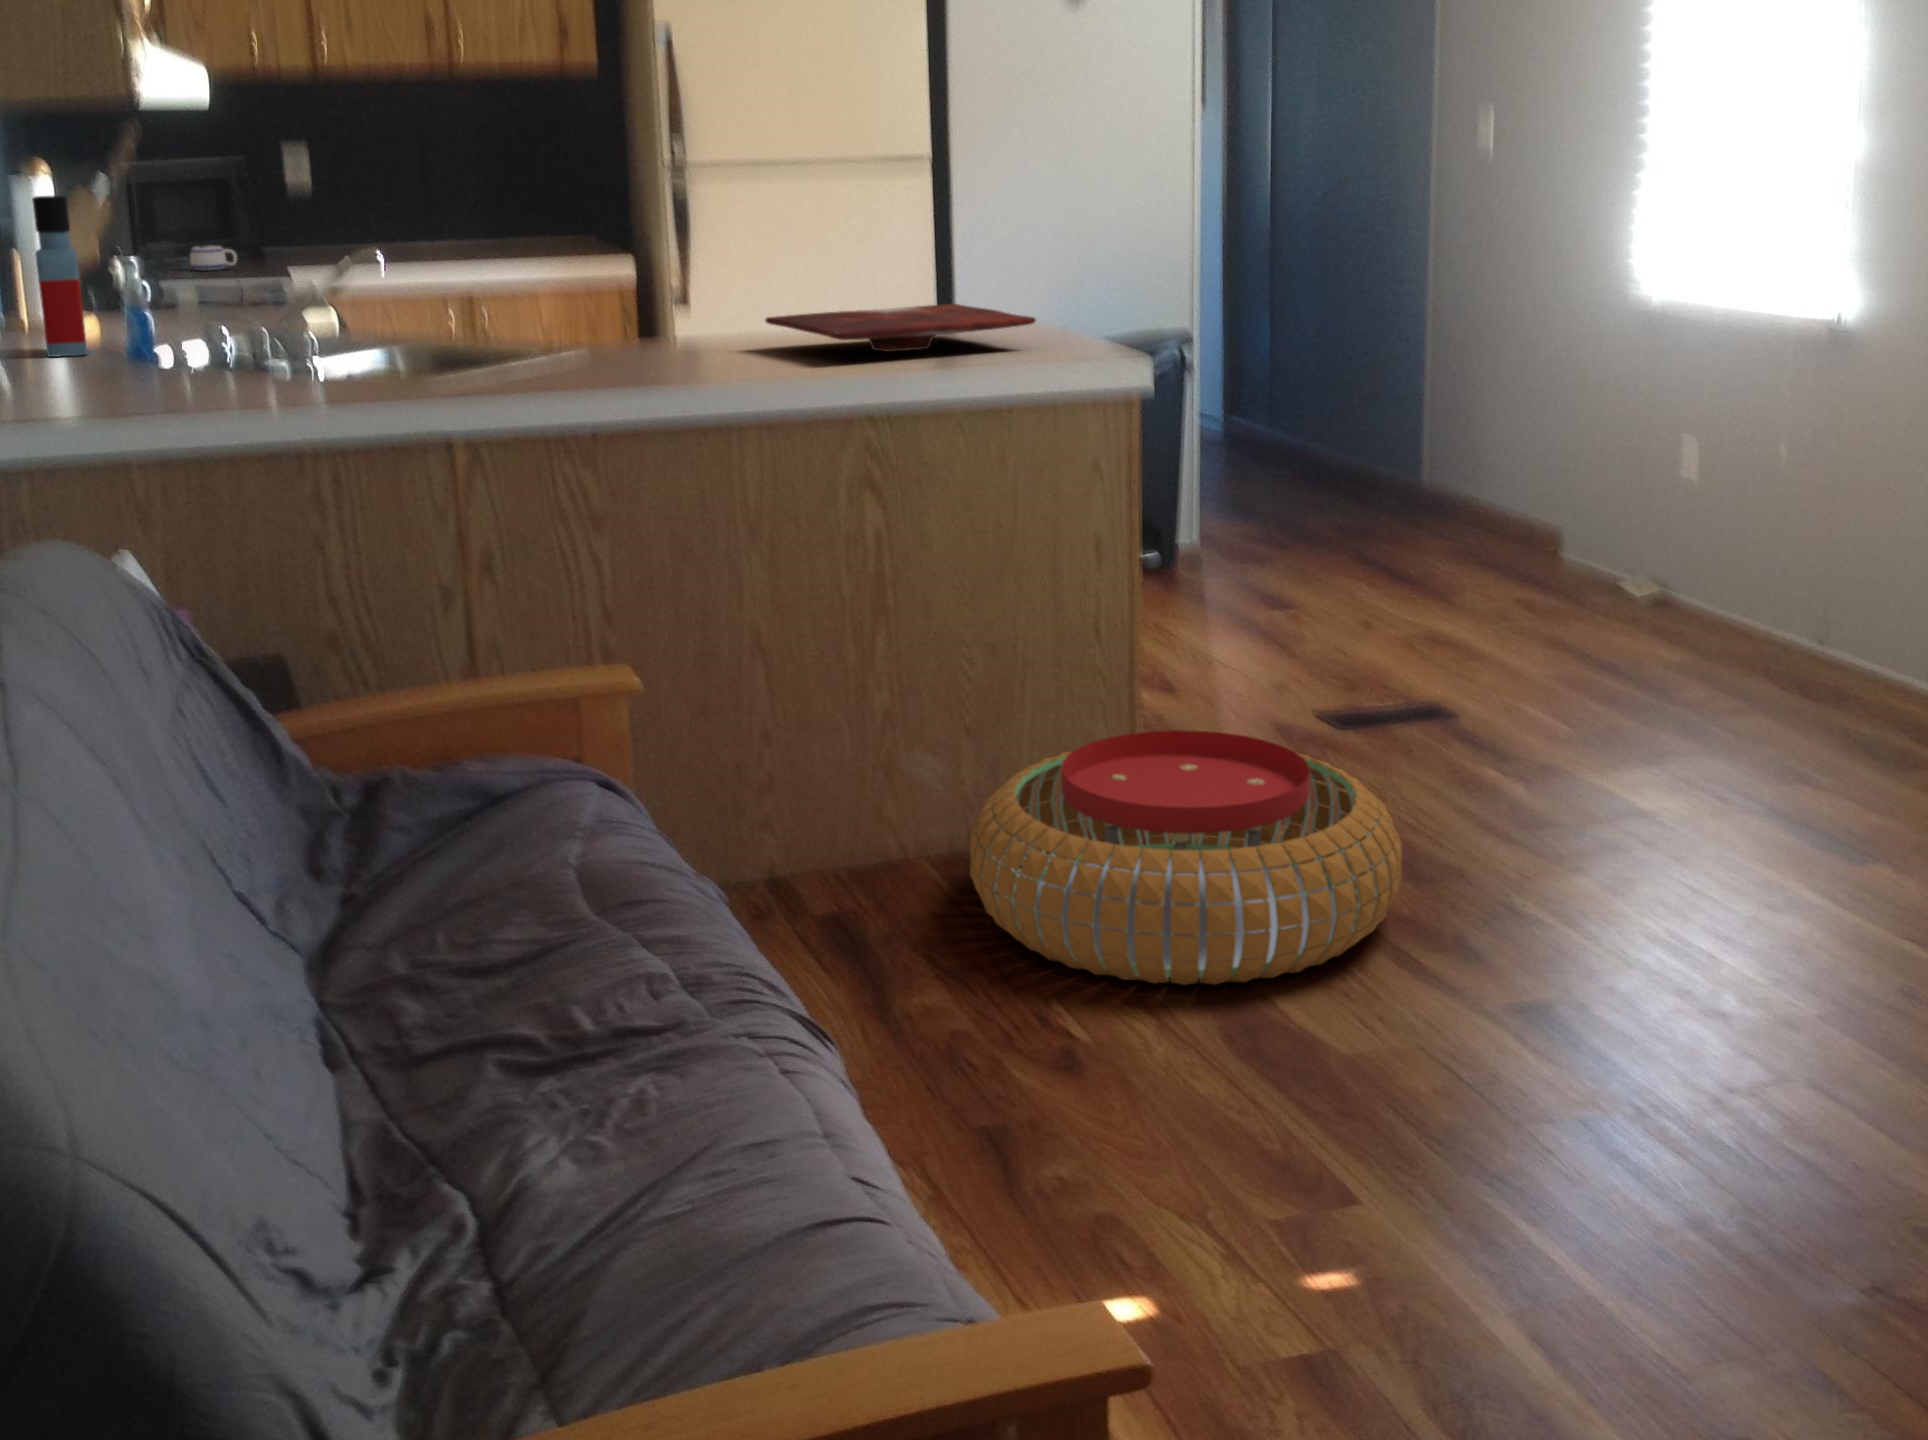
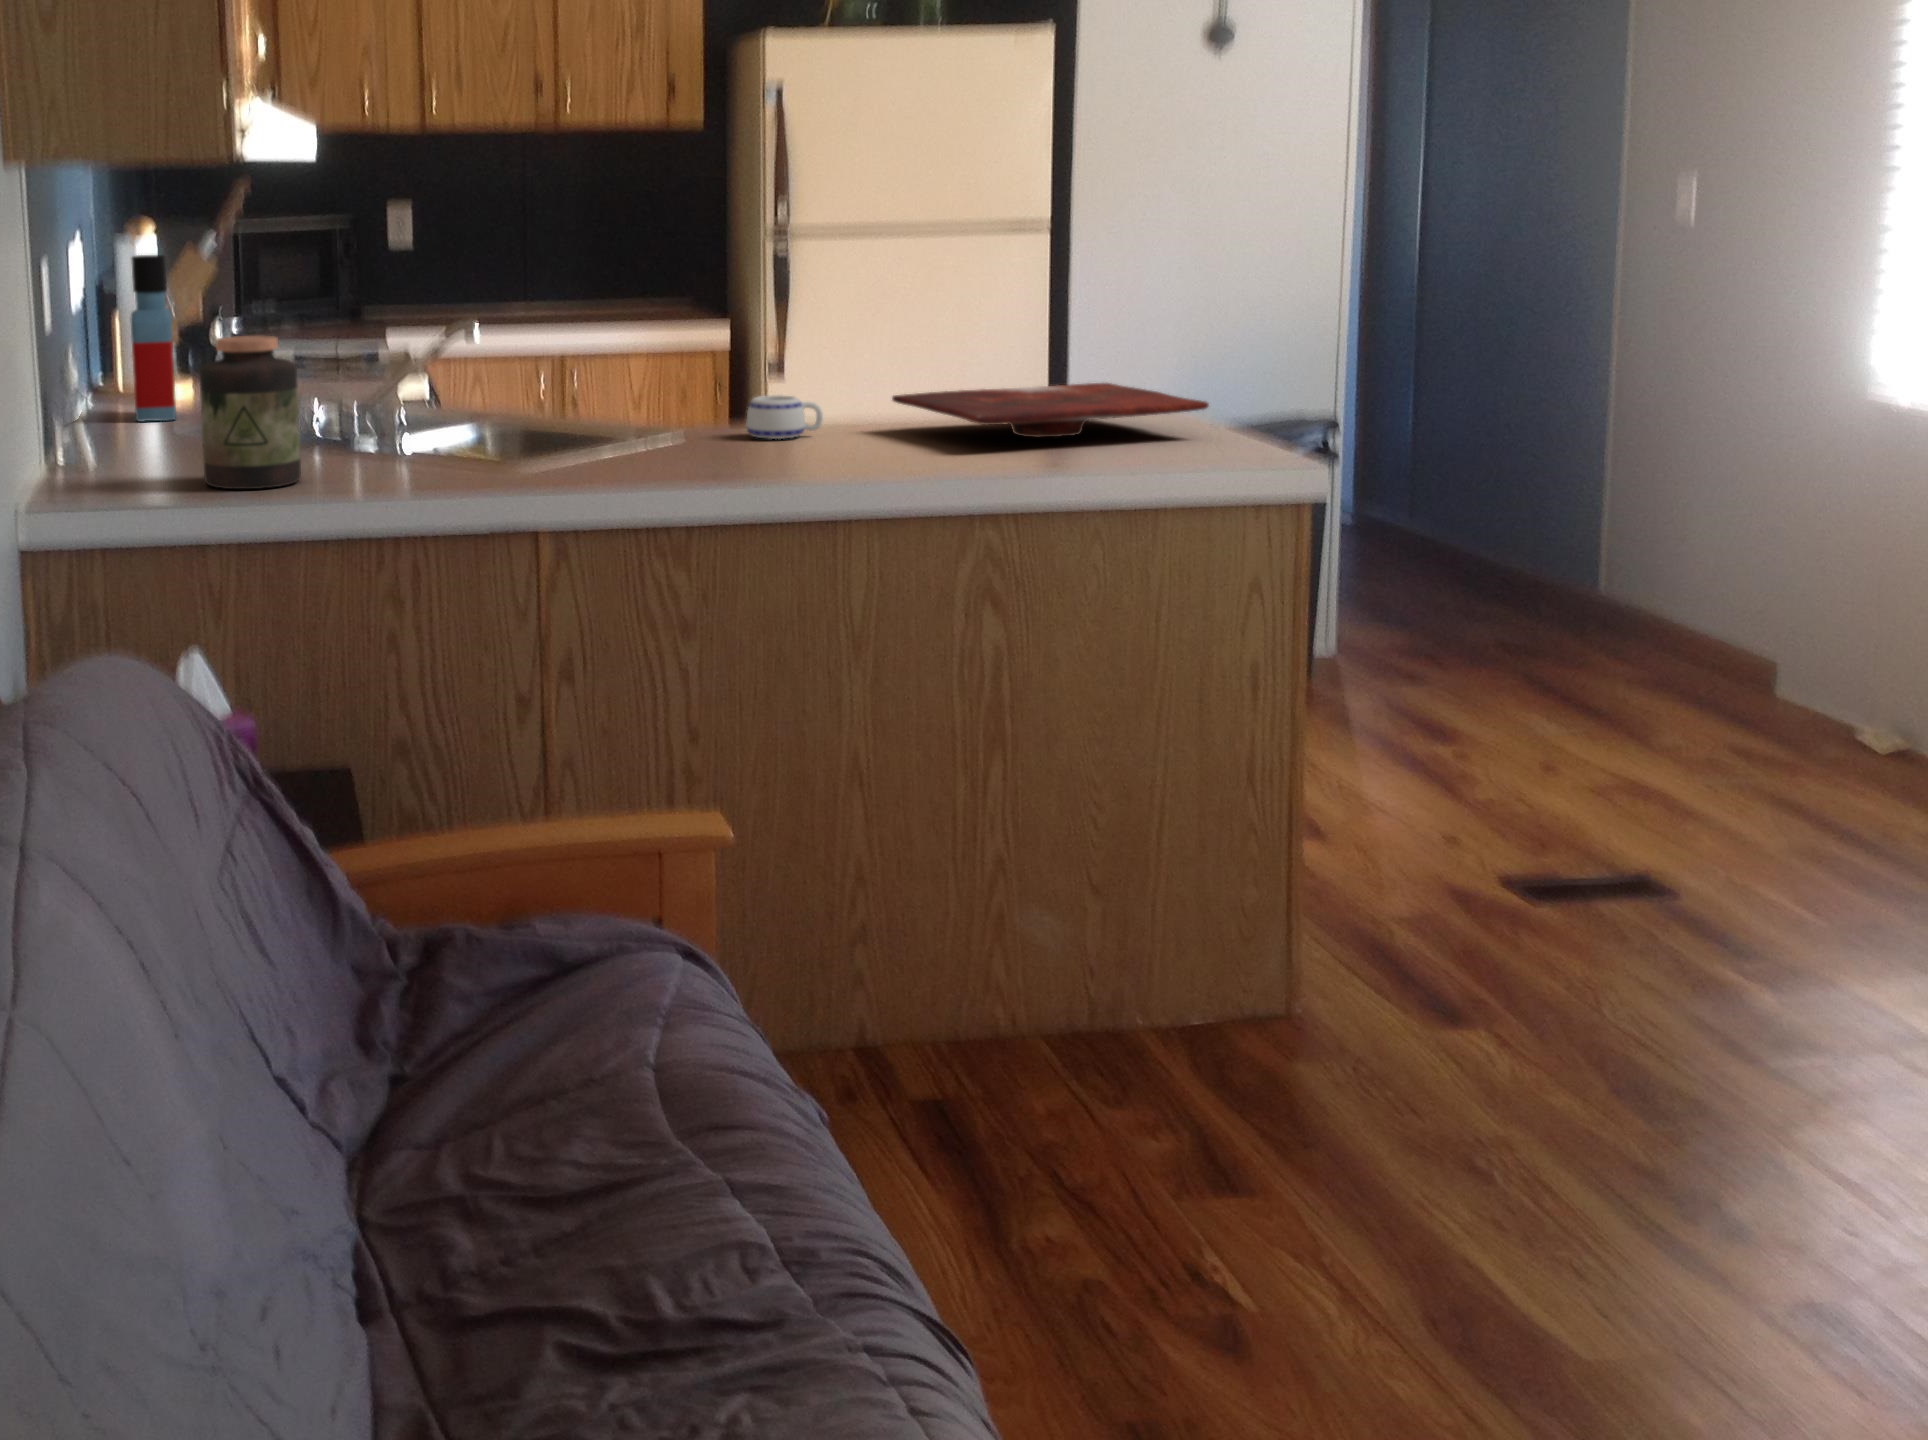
mug: present [190,246,237,270] -> present [746,395,823,439]
jar: none [116,269,219,410] -> present [199,336,301,489]
pouf: present [970,730,1402,985] -> none [1123,903,1688,1247]

